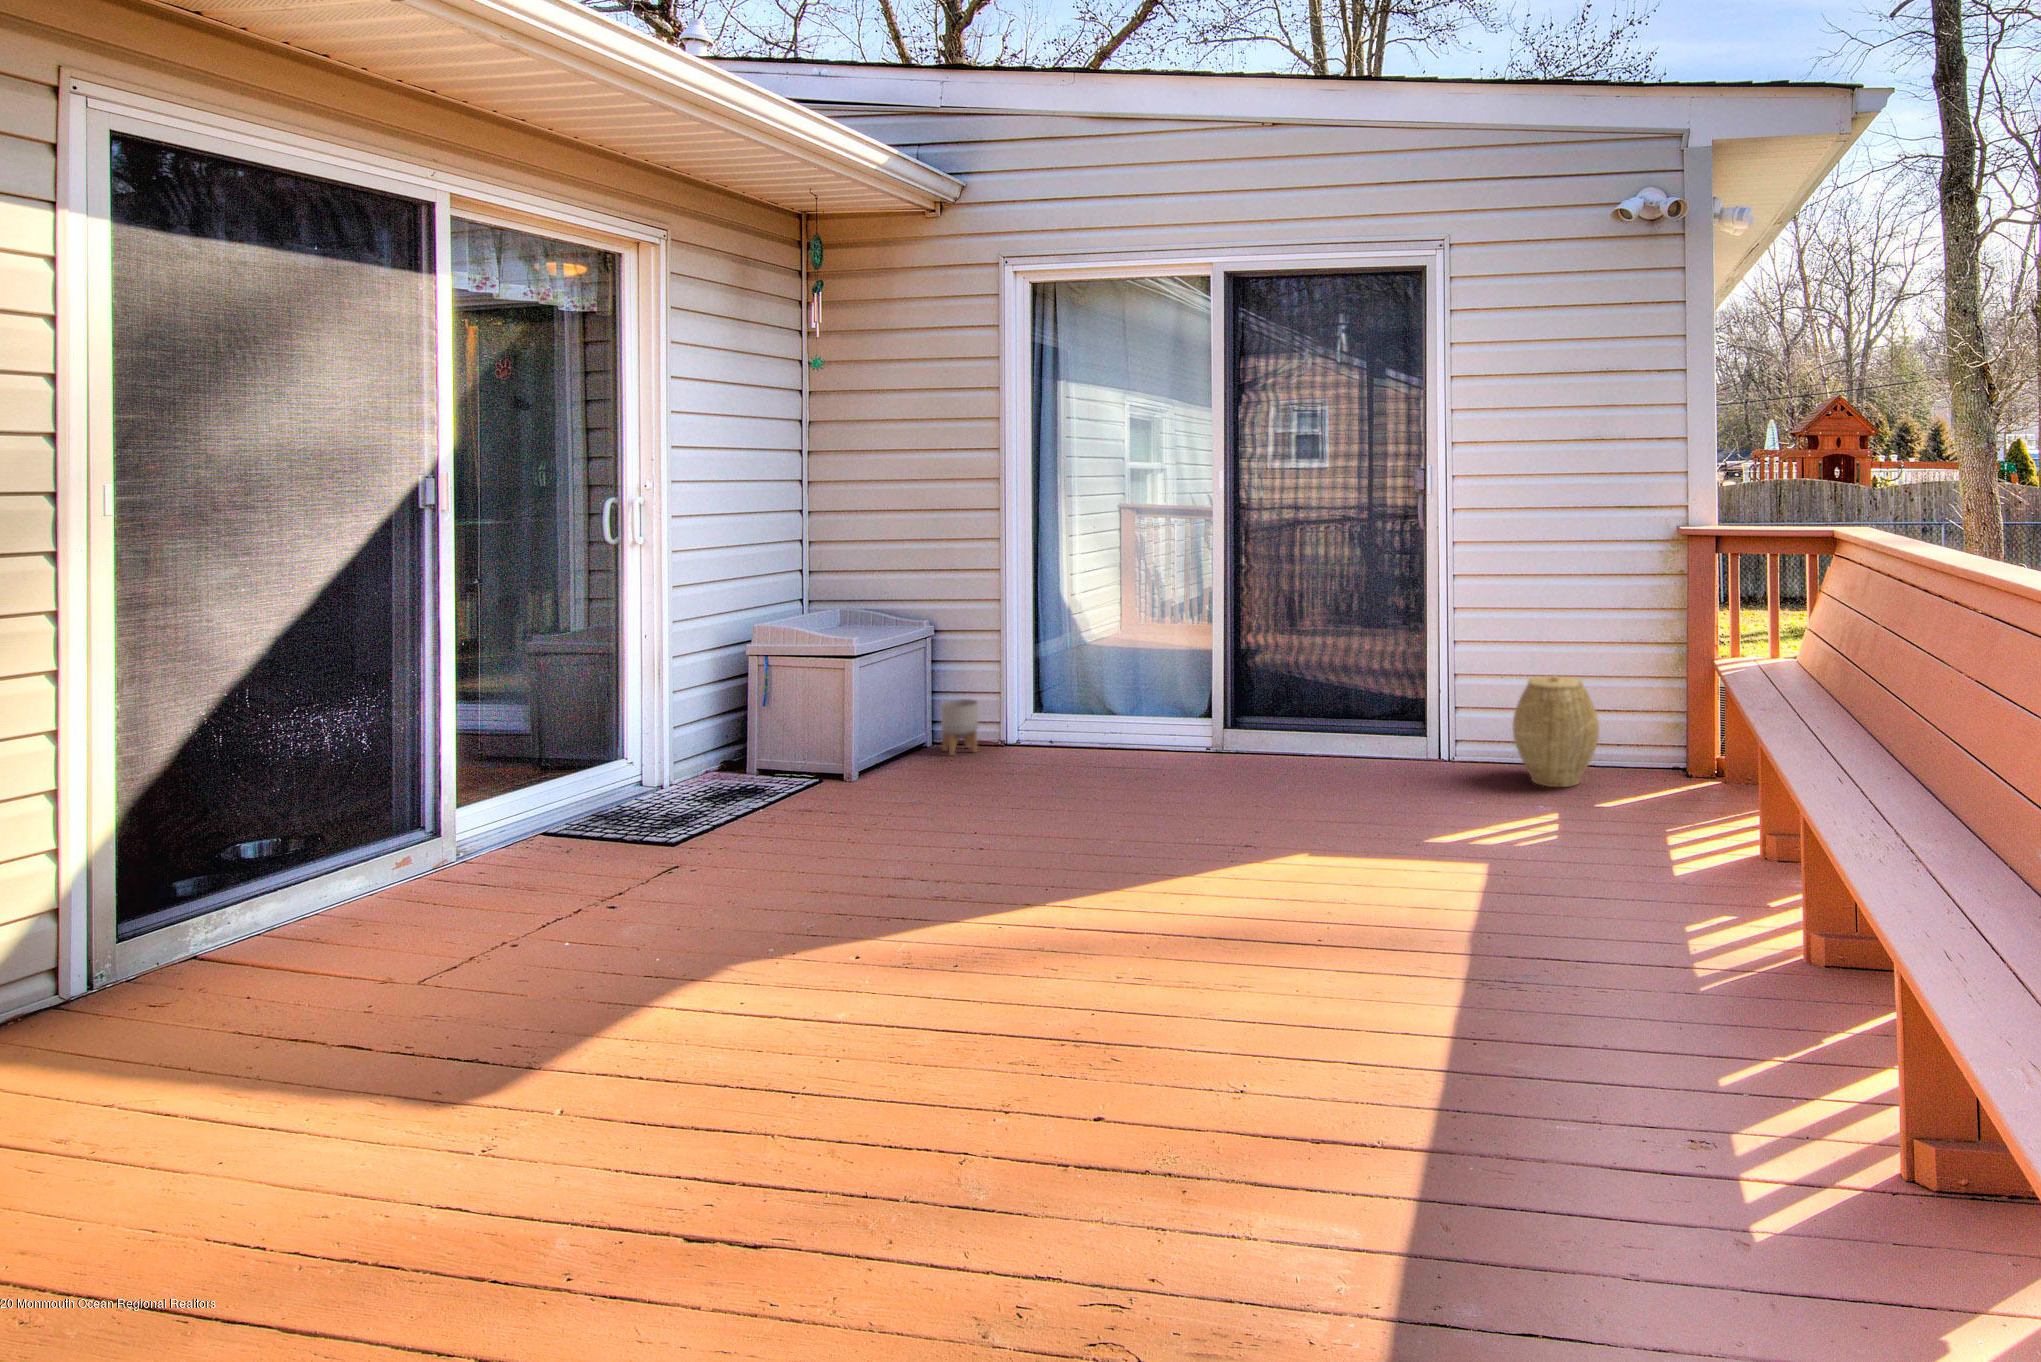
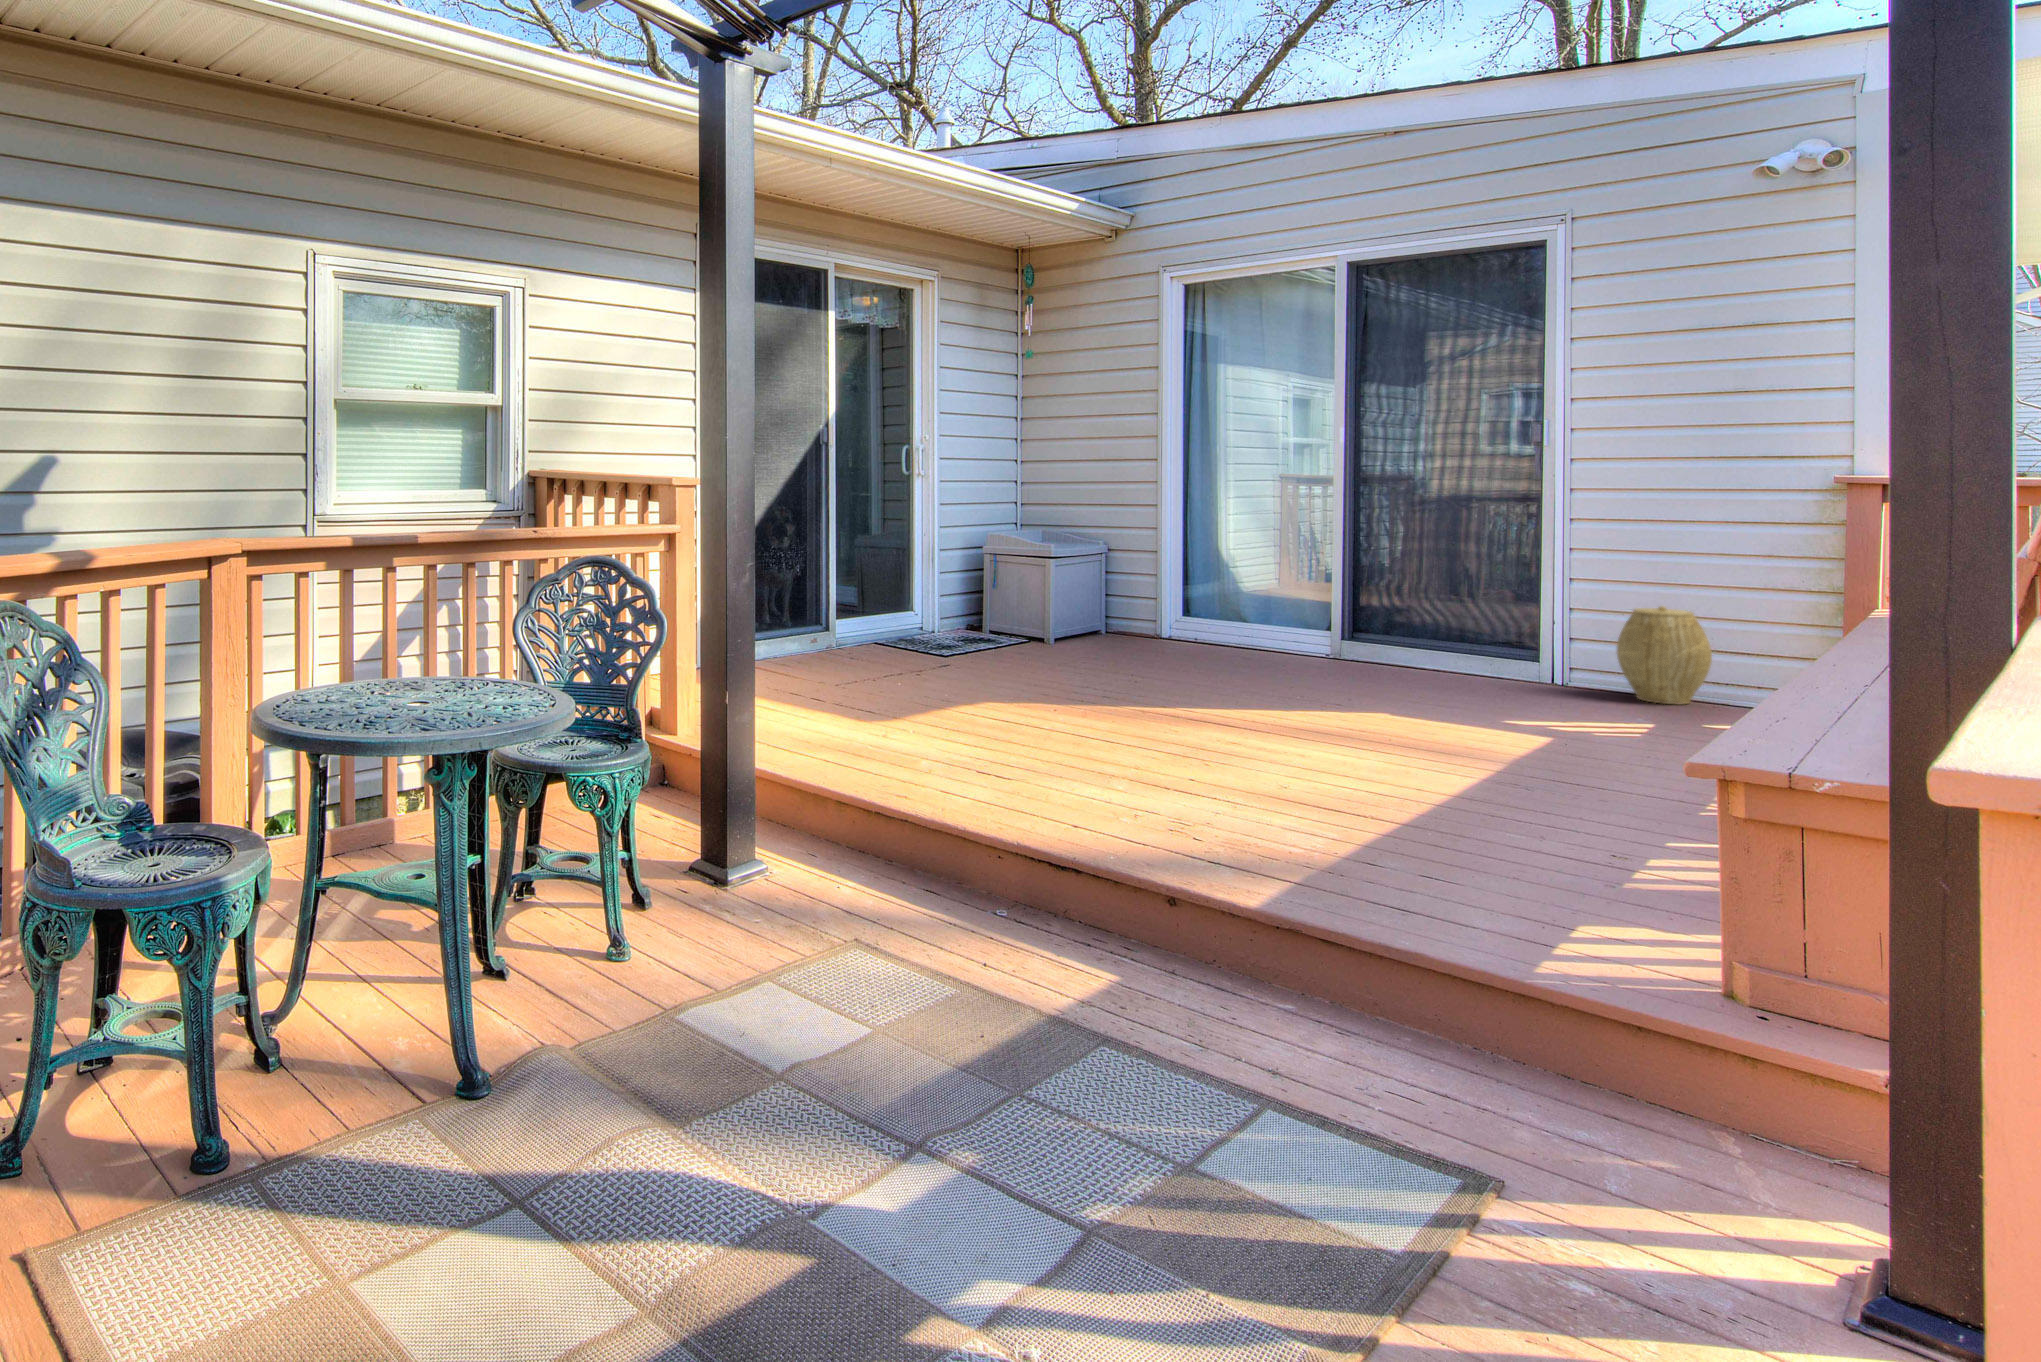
planter: present [941,699,978,756] -> none [1116,601,1144,641]

